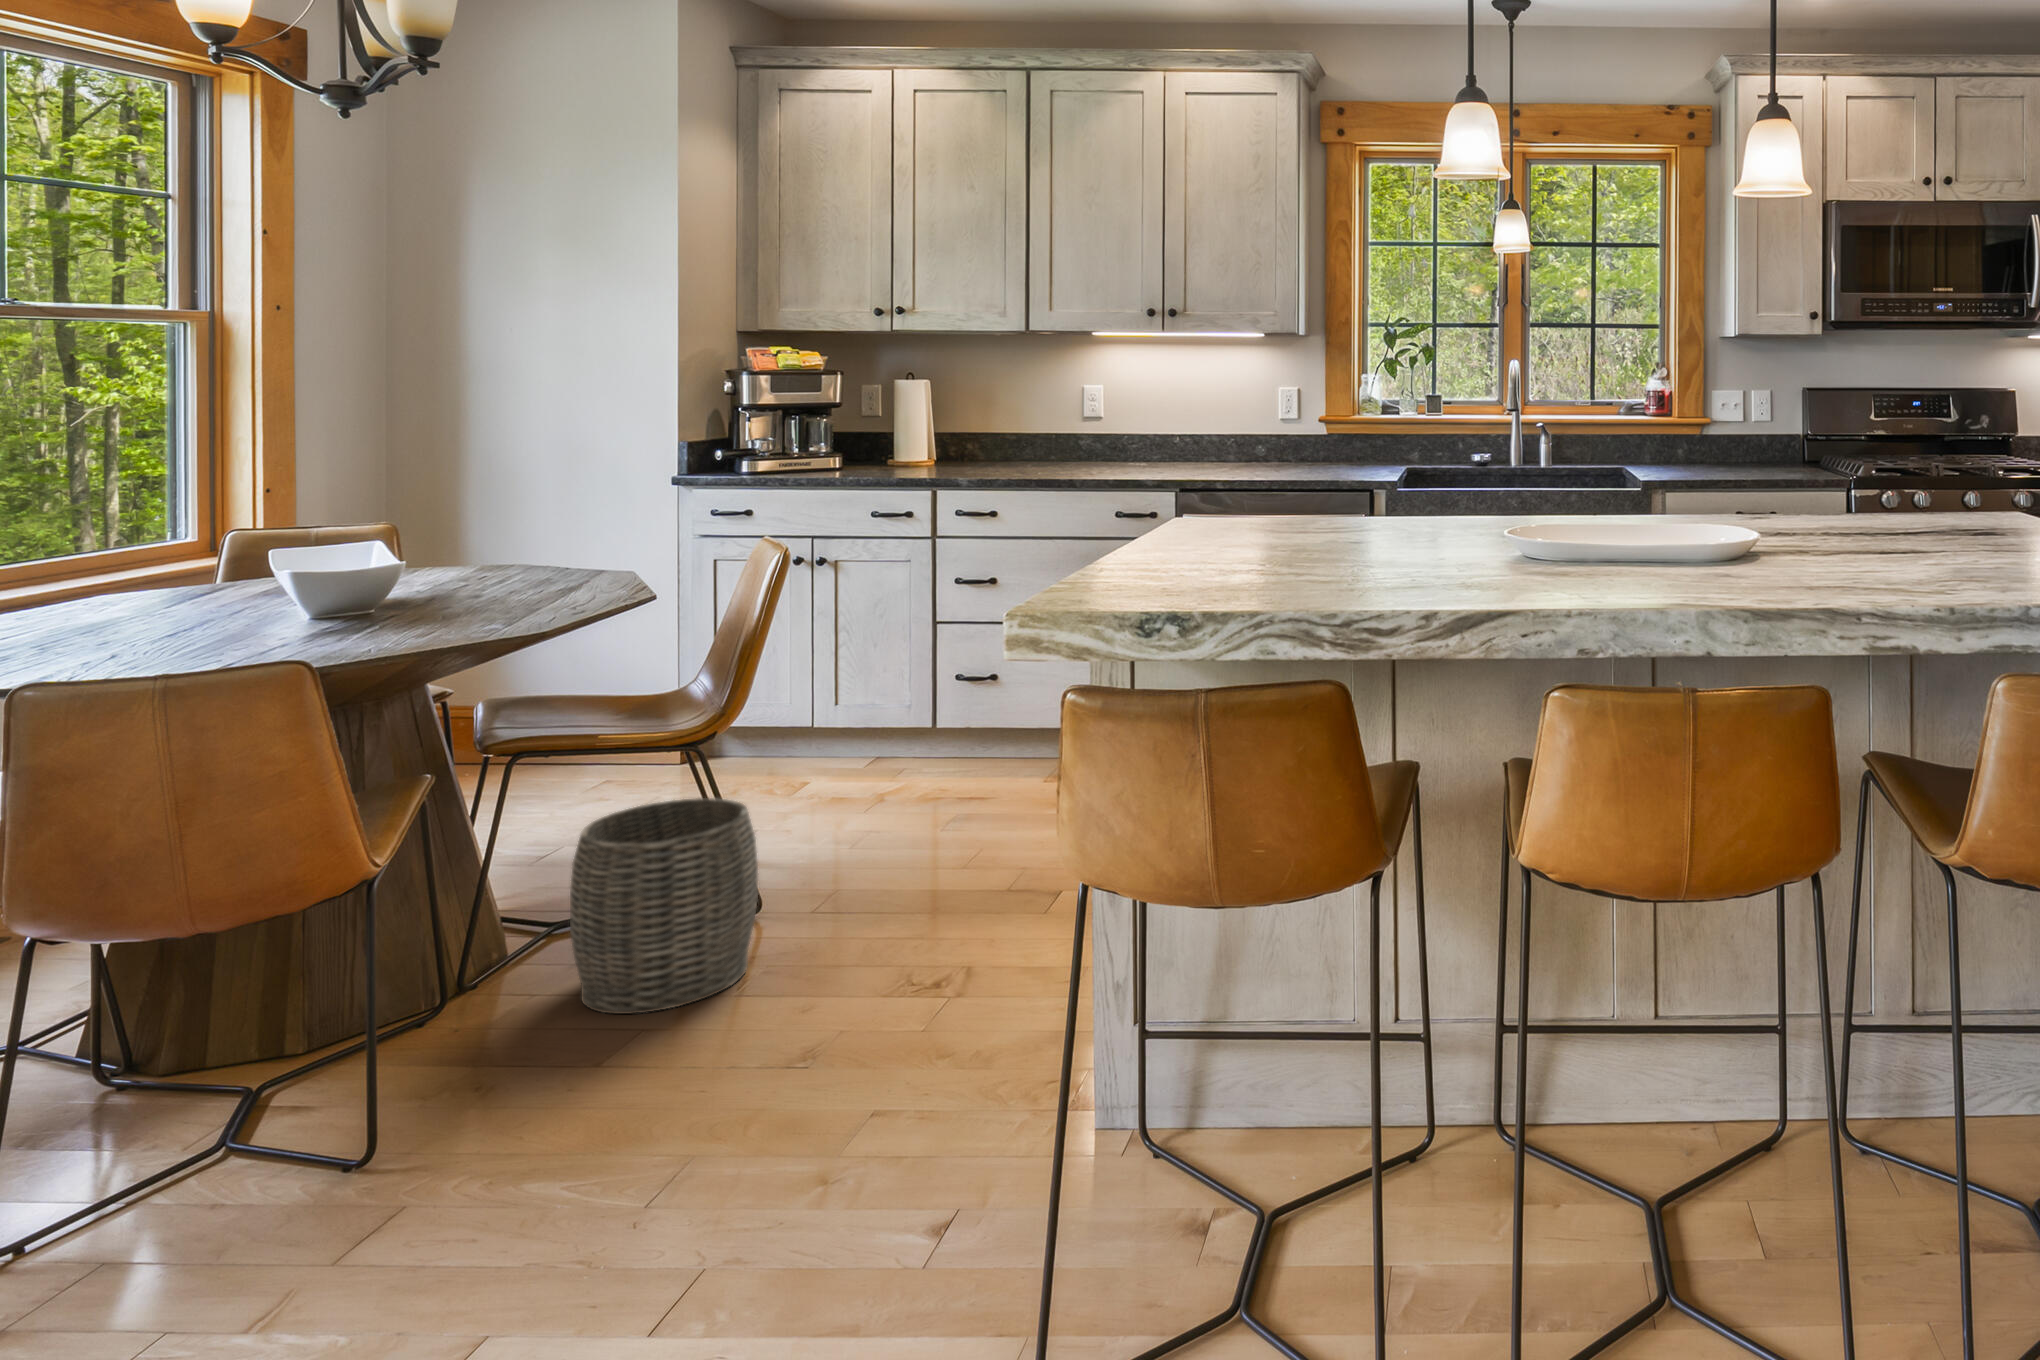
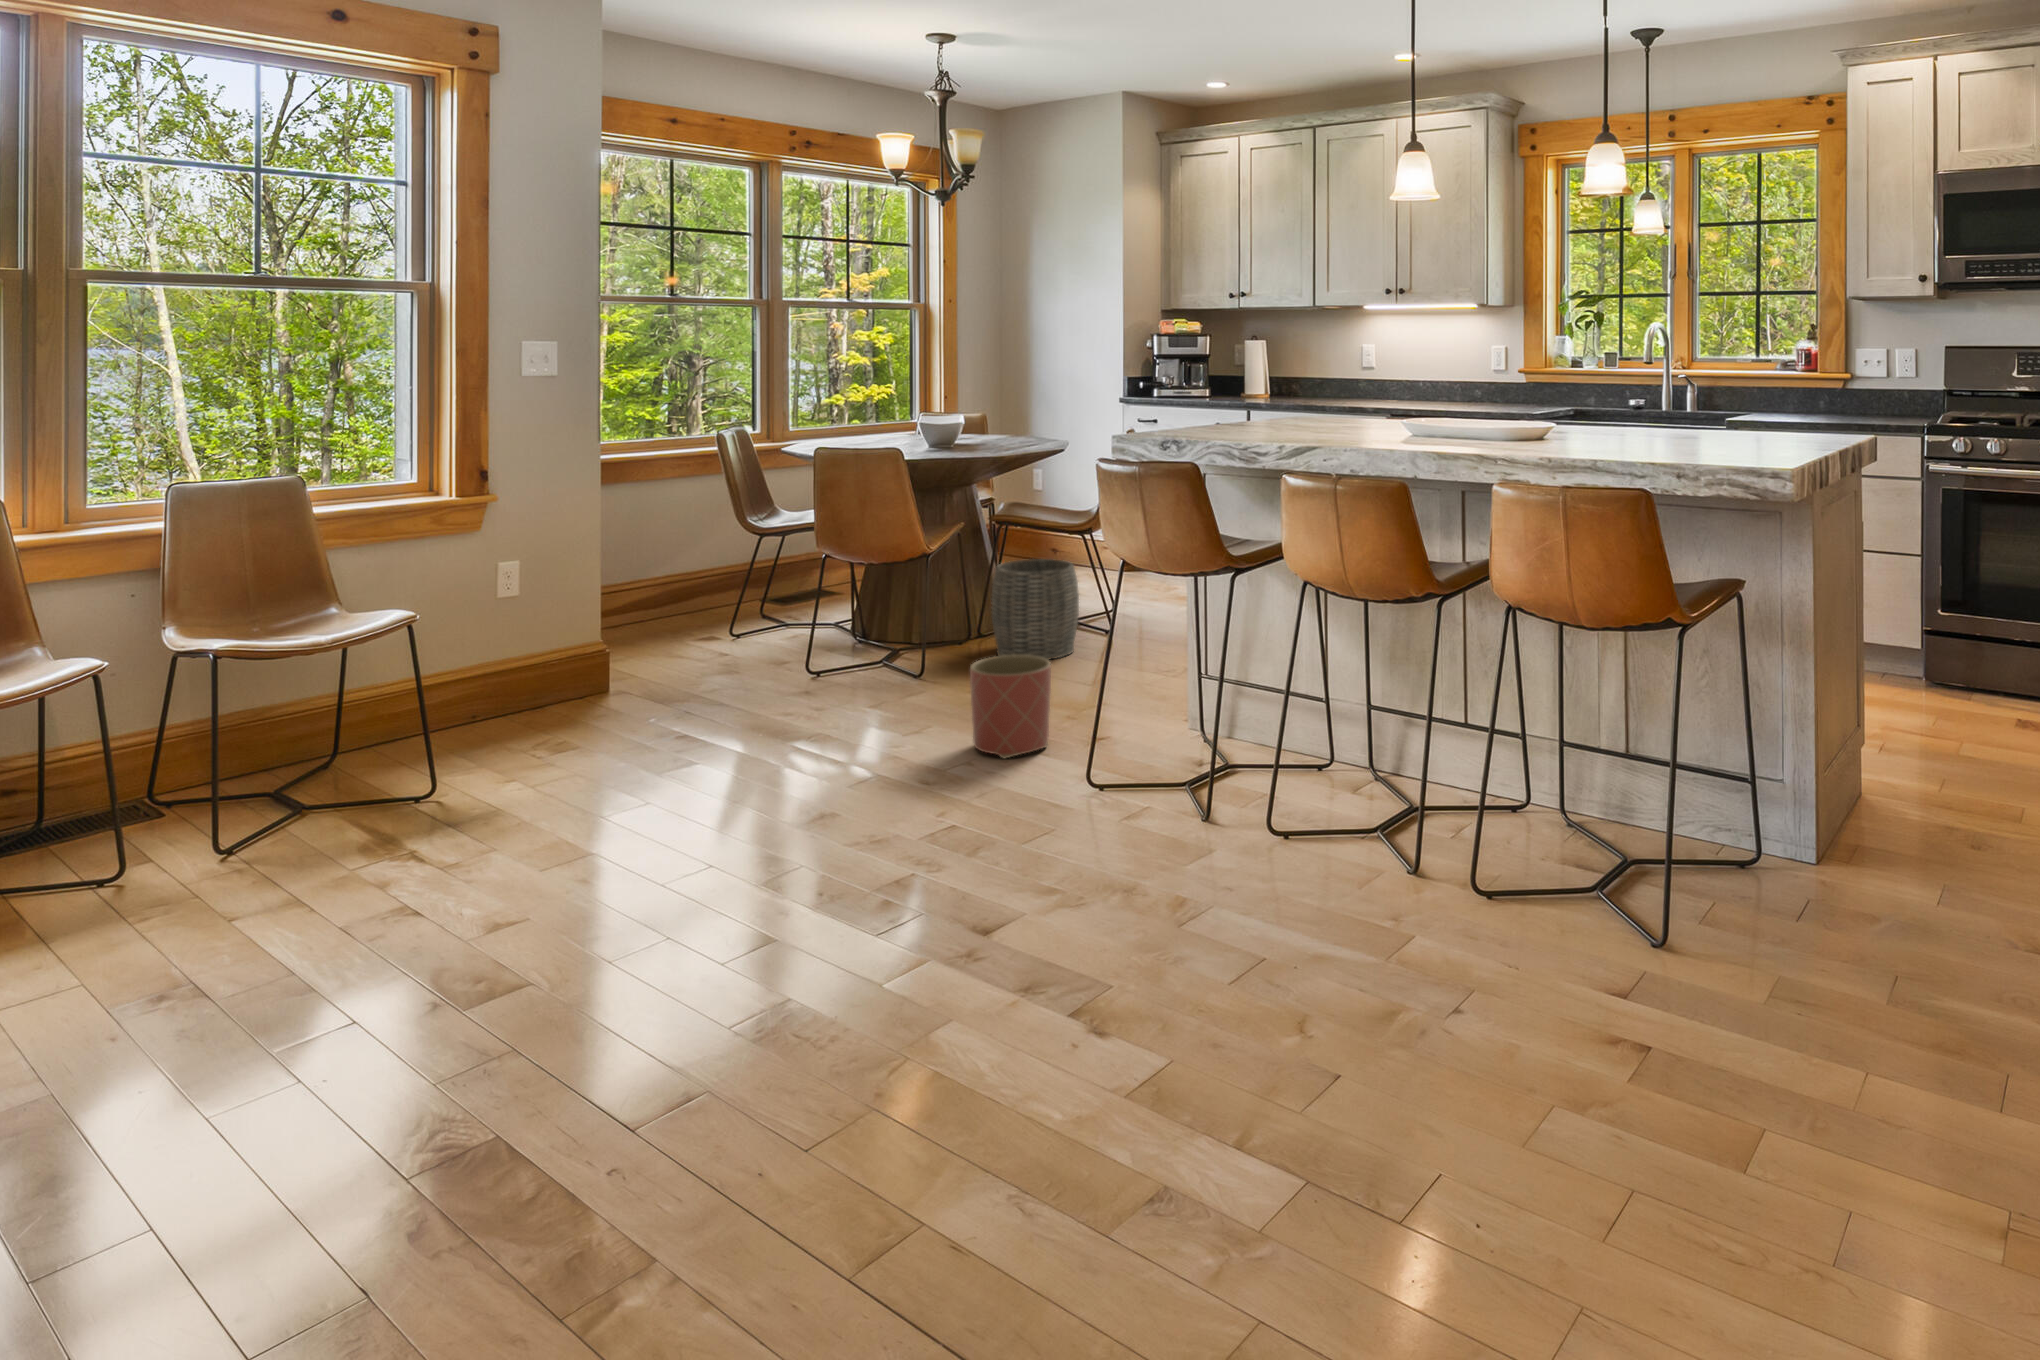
planter: none [729,1043,910,1291] -> present [970,655,1051,759]

